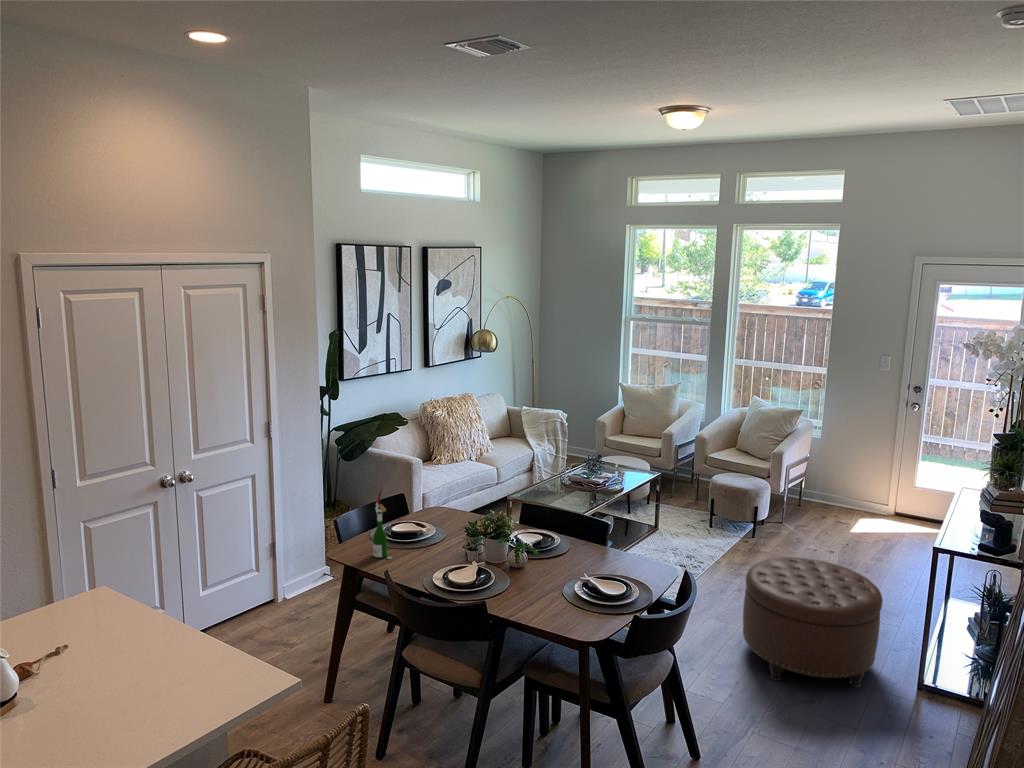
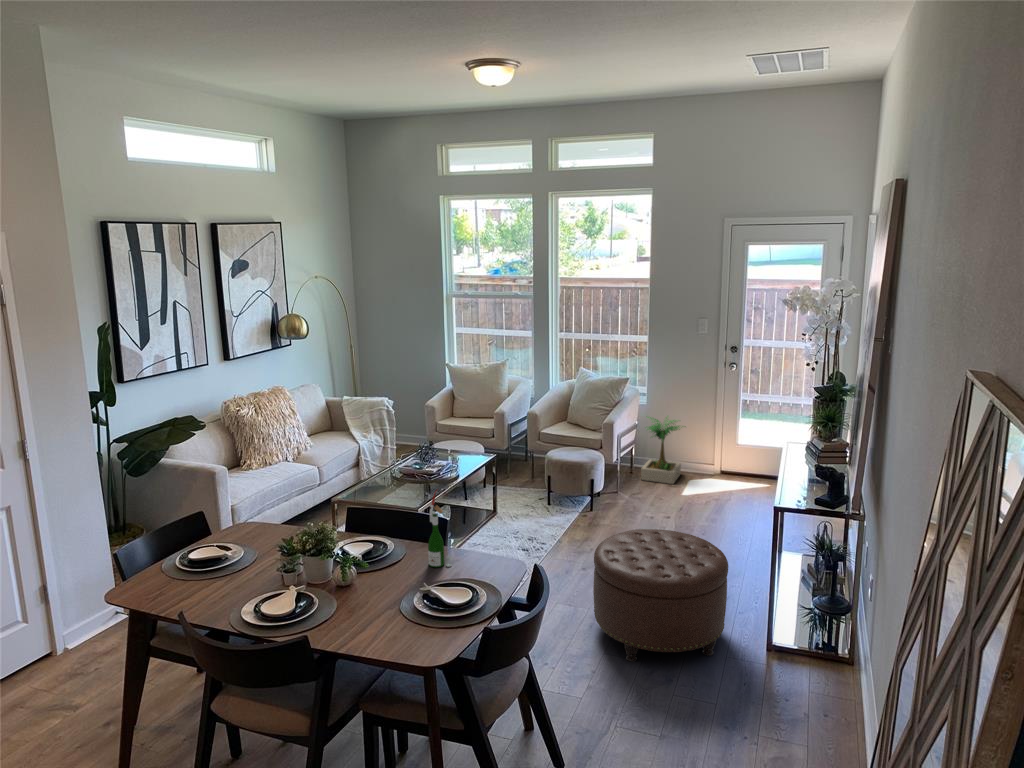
potted plant: none [809,449,865,521] -> present [641,416,681,484]
wine bottle: present [373,490,392,559] -> present [428,490,451,567]

